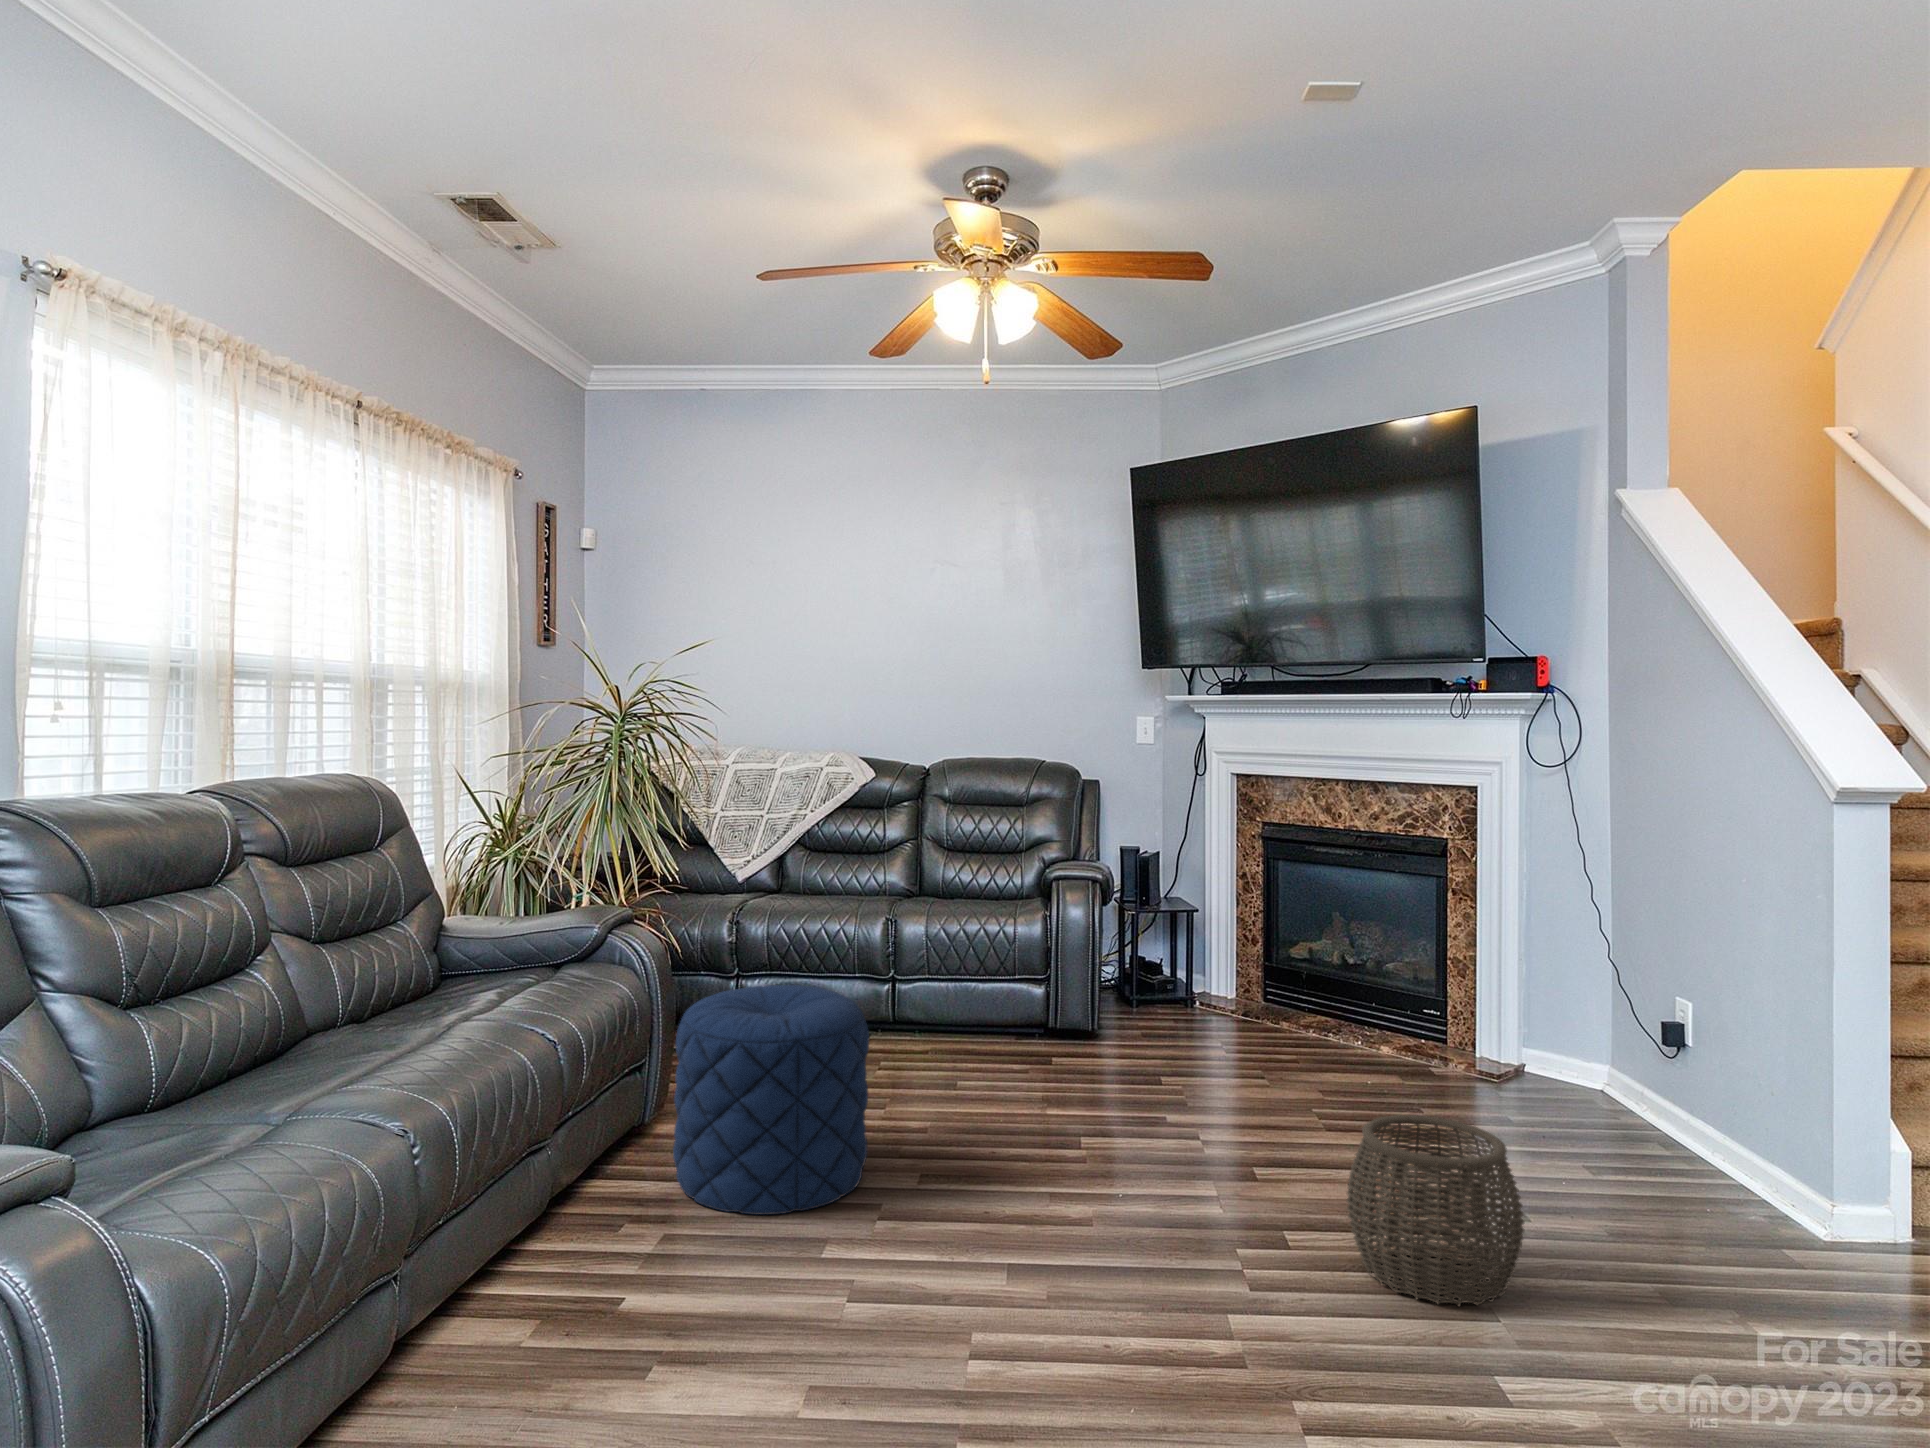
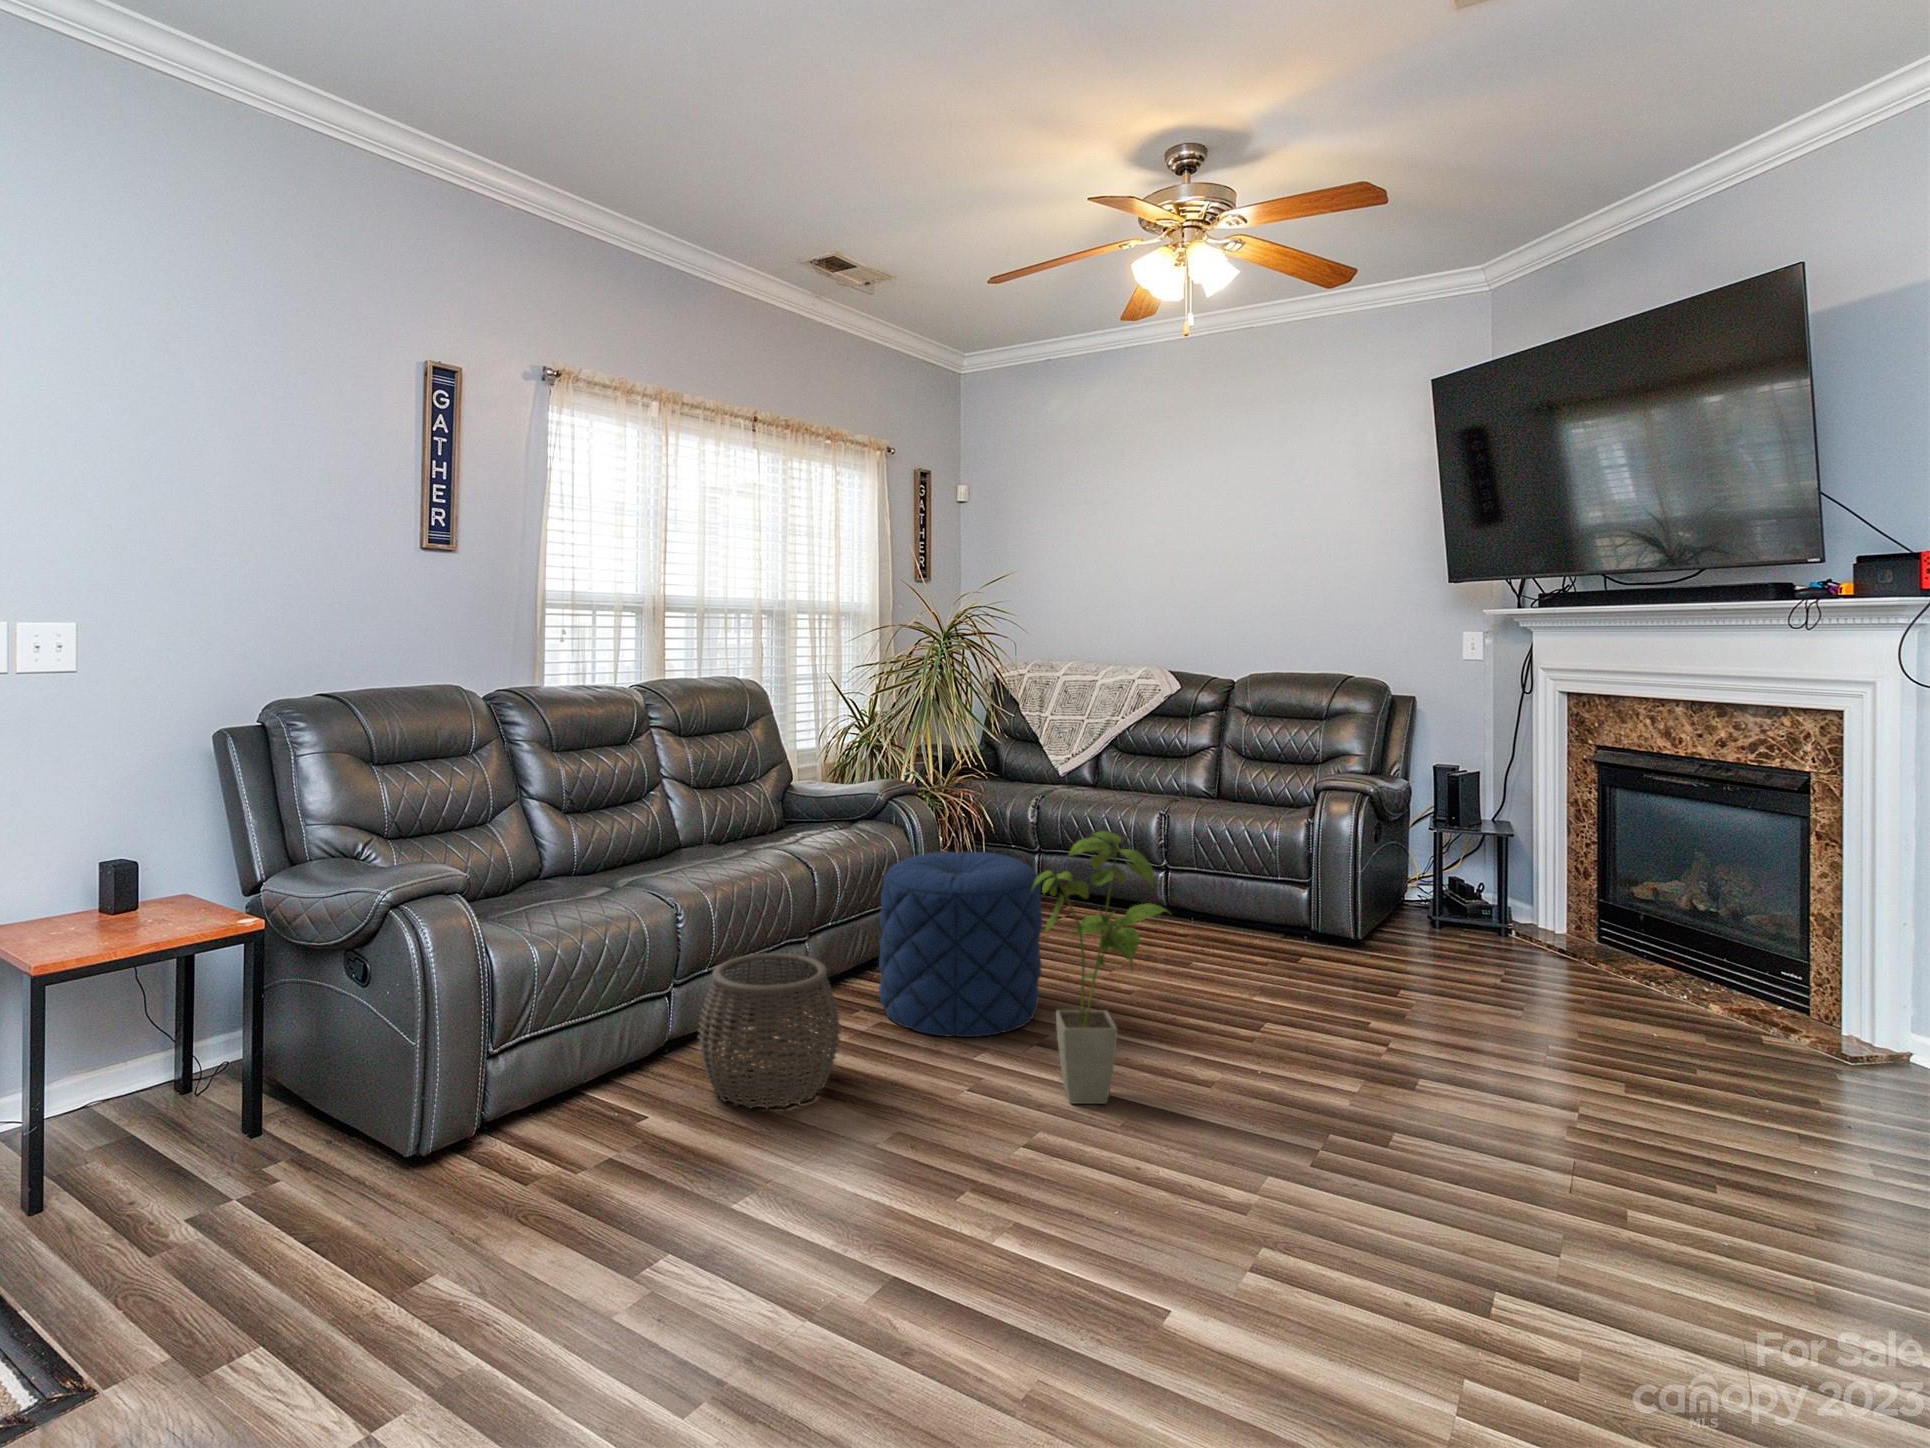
house plant: none [926,952,1083,1262] -> present [1032,831,1171,1104]
woven basket: present [1346,1115,1524,1306] -> present [698,953,841,1110]

